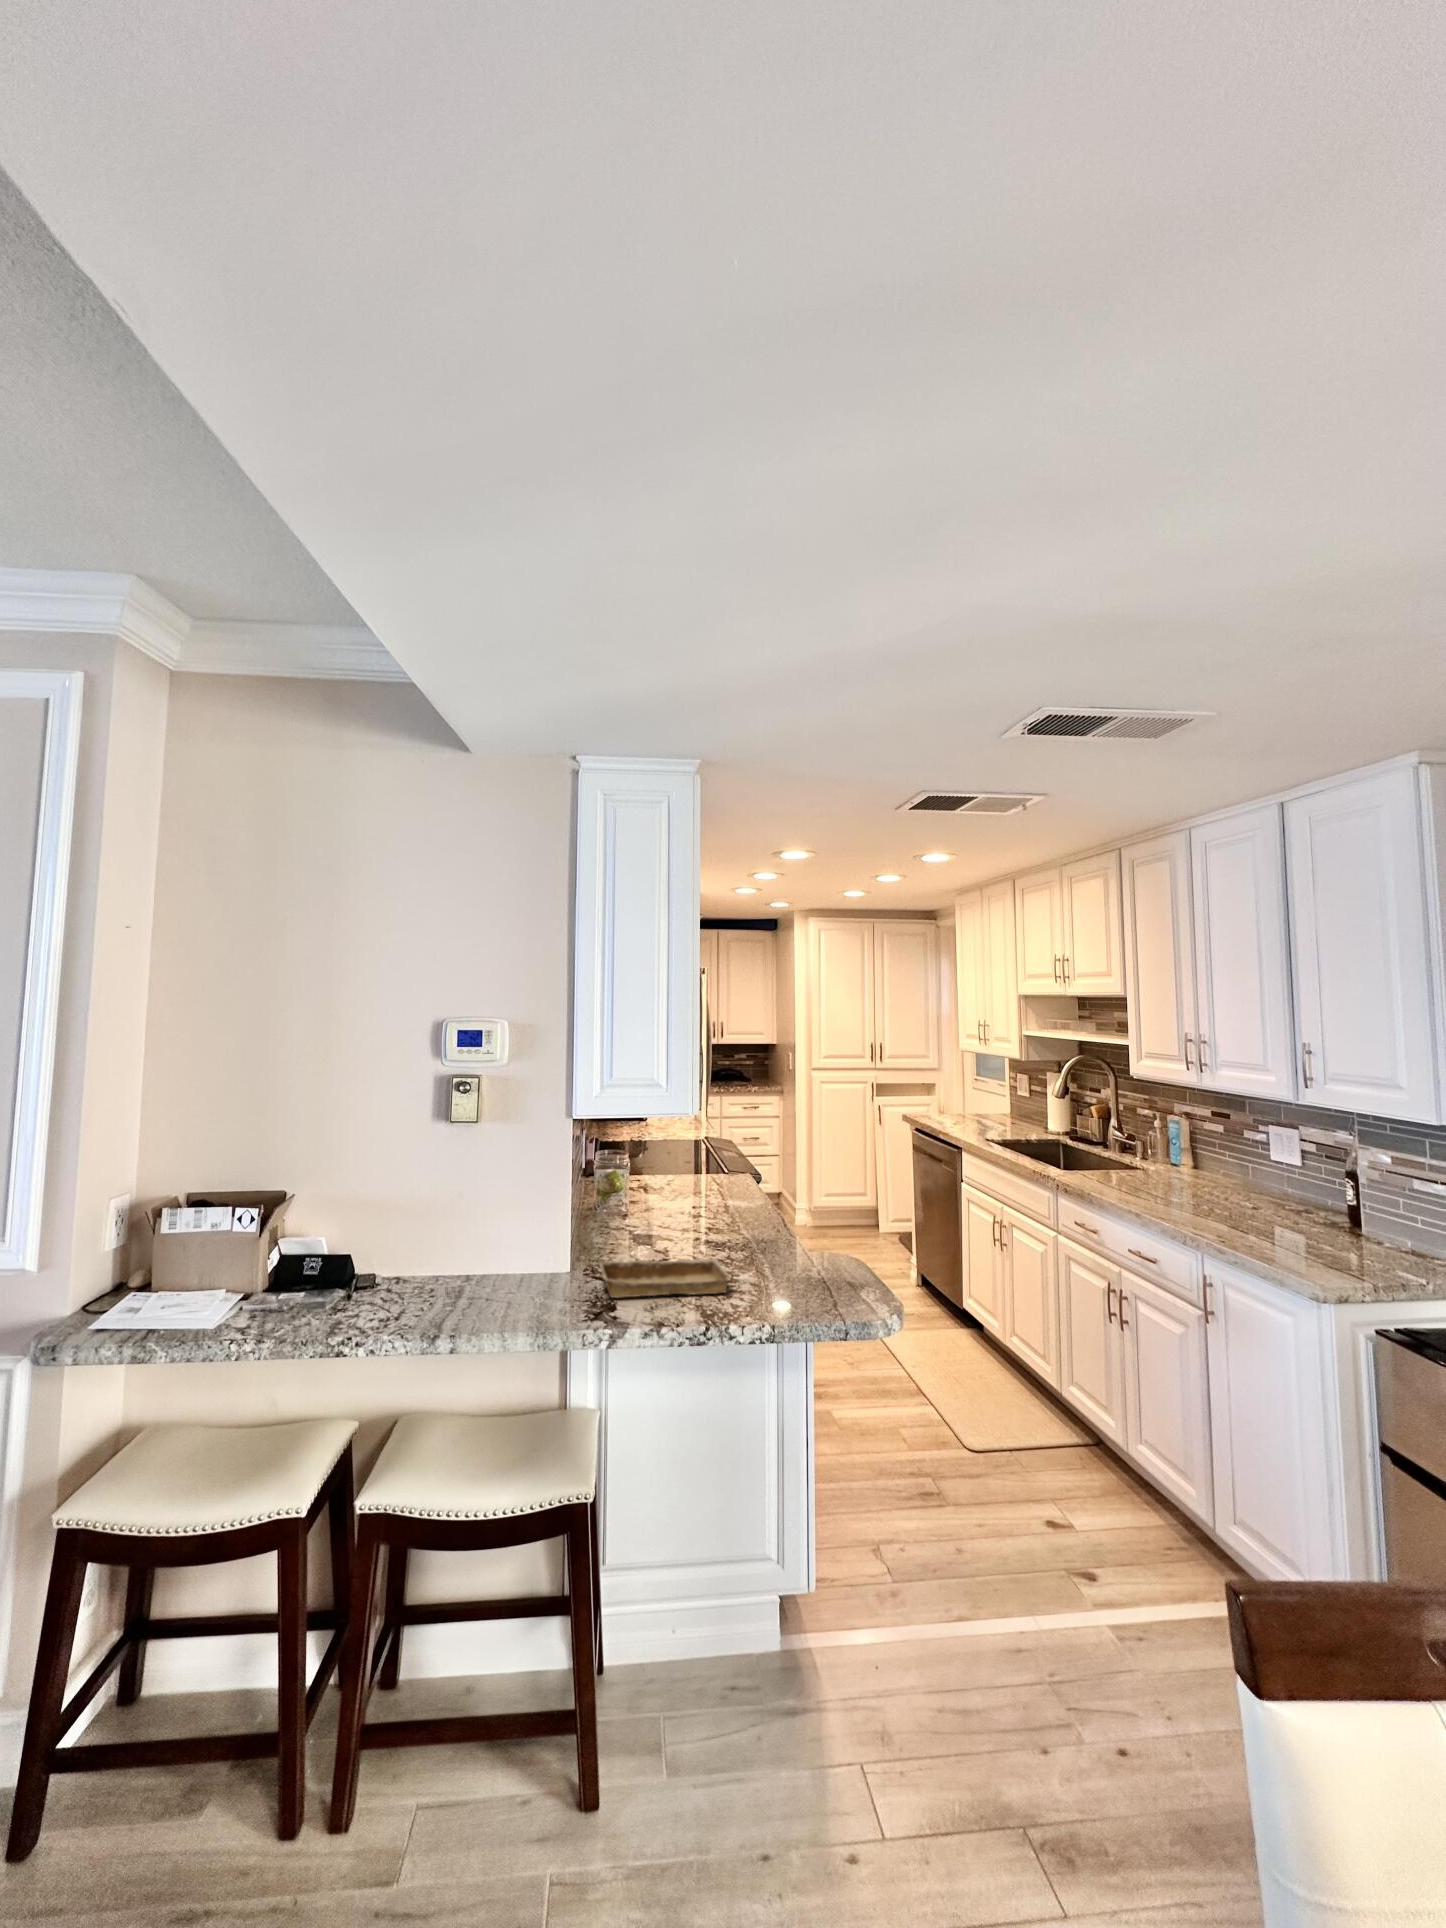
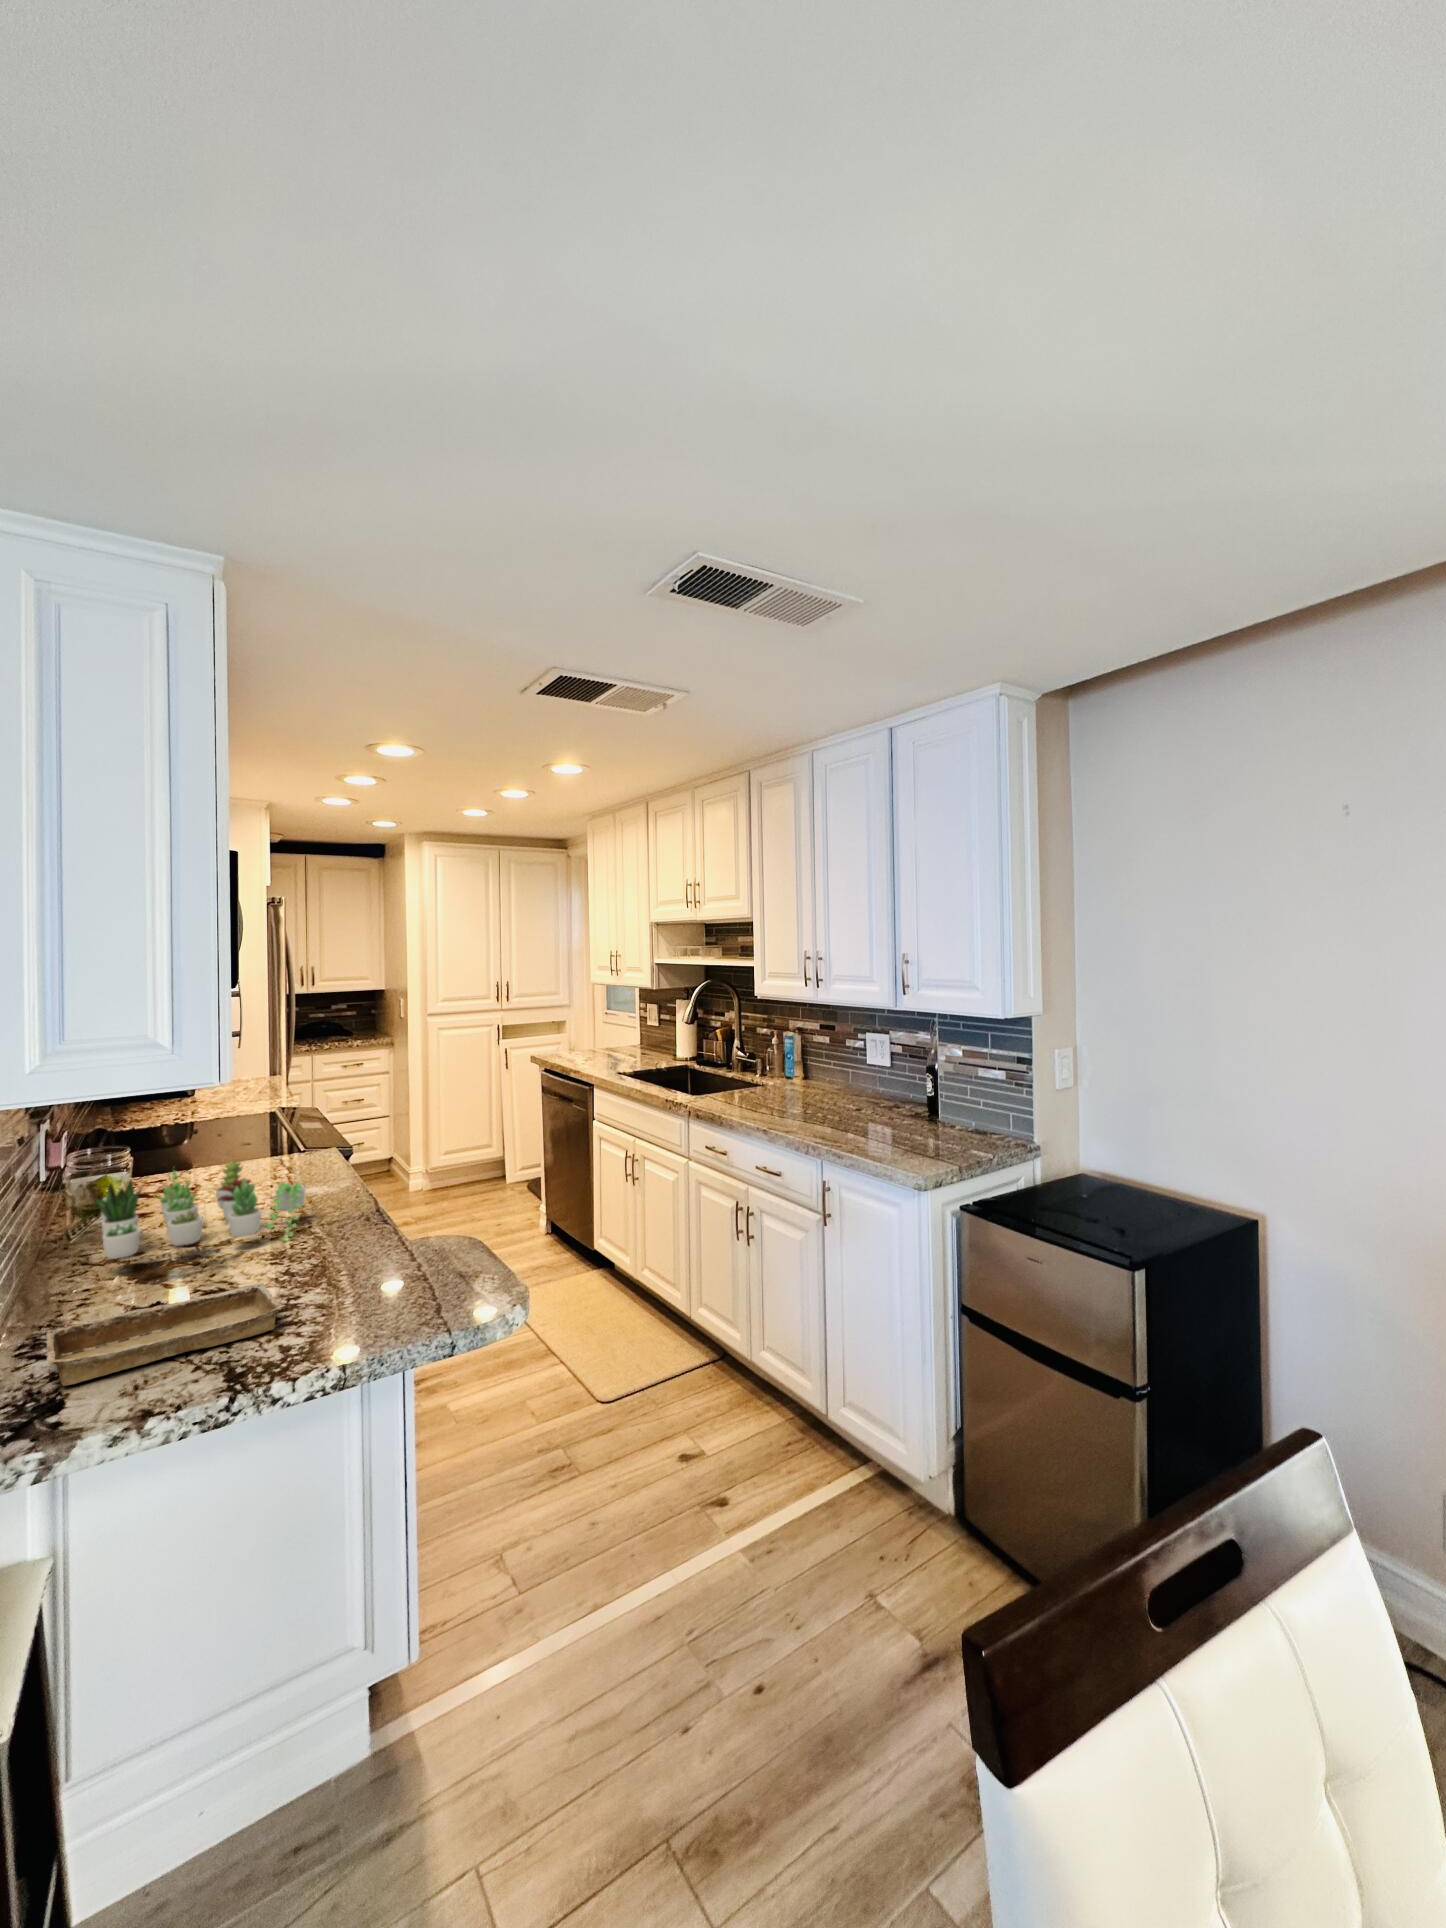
succulent plant: none [610,1167,737,1236] -> present [93,1160,305,1267]

